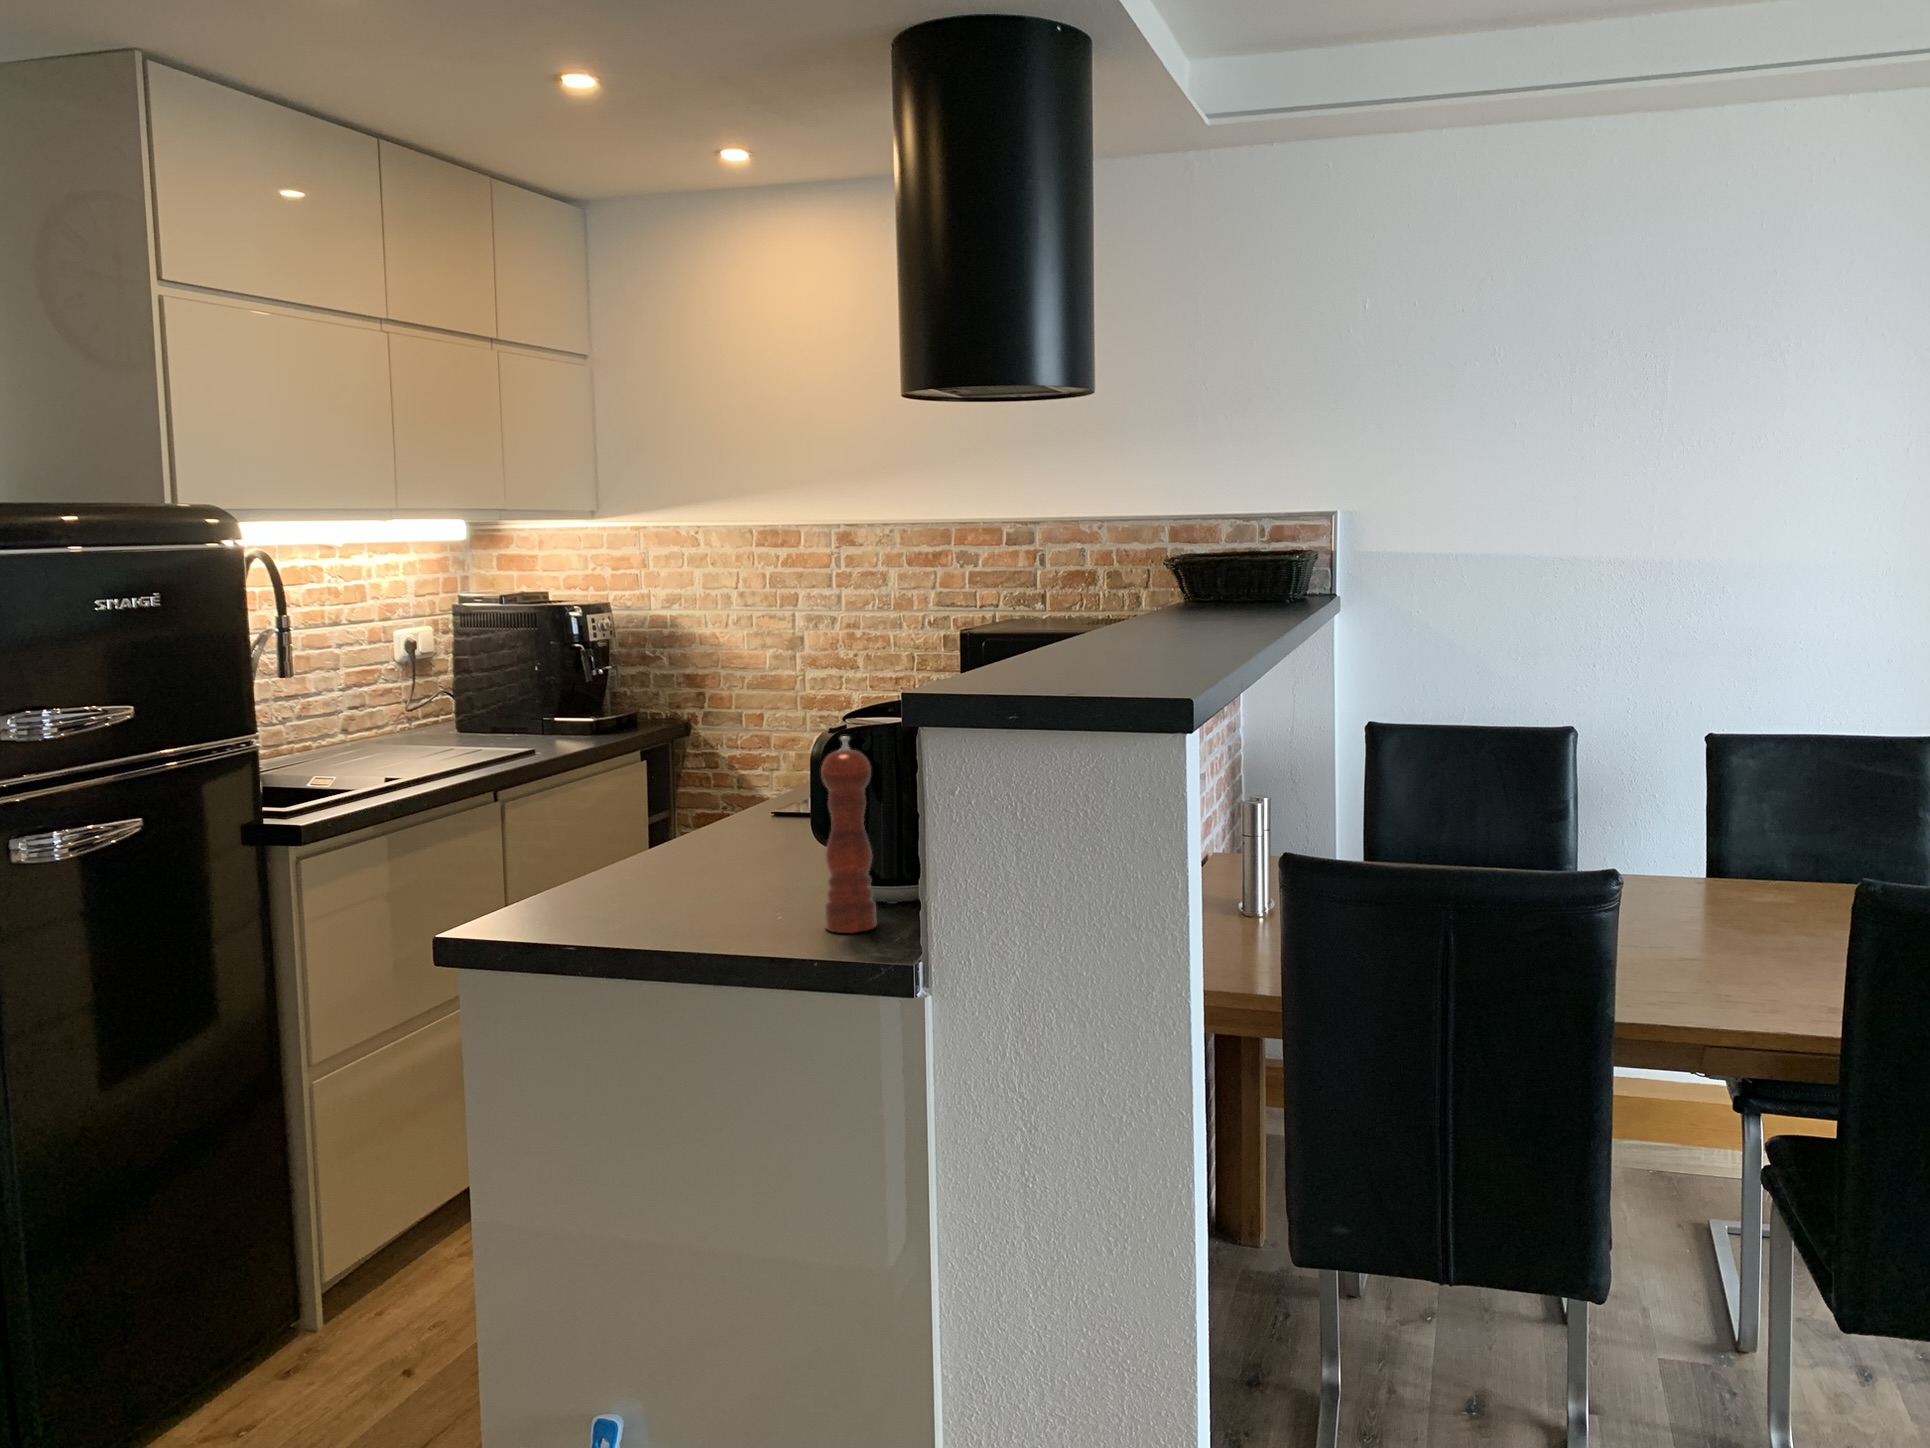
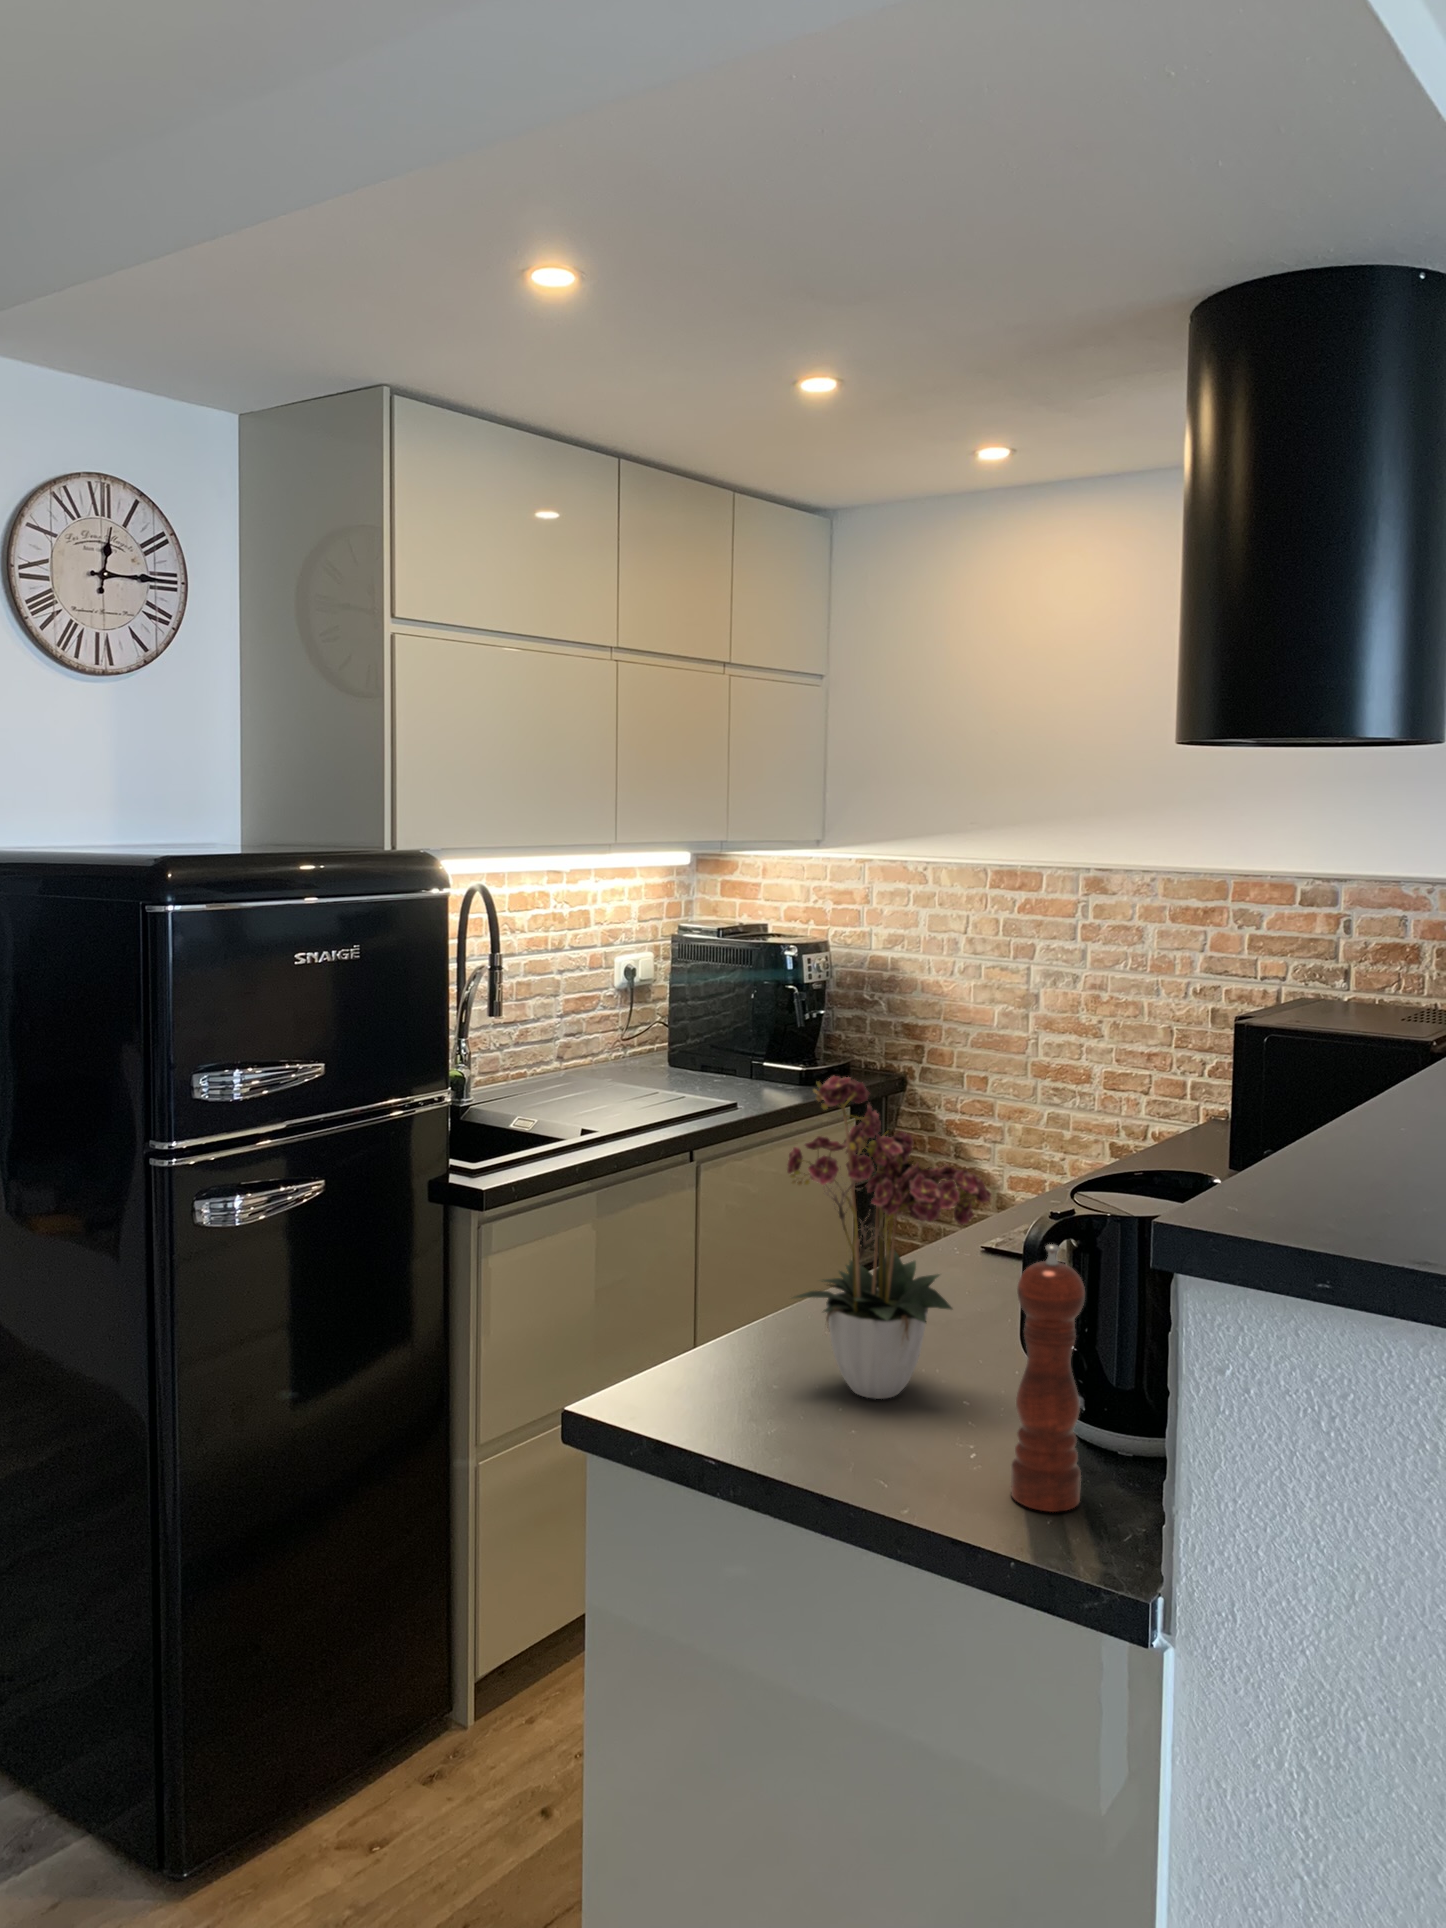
flower arrangement: none [615,628,805,897] -> present [787,1076,991,1399]

